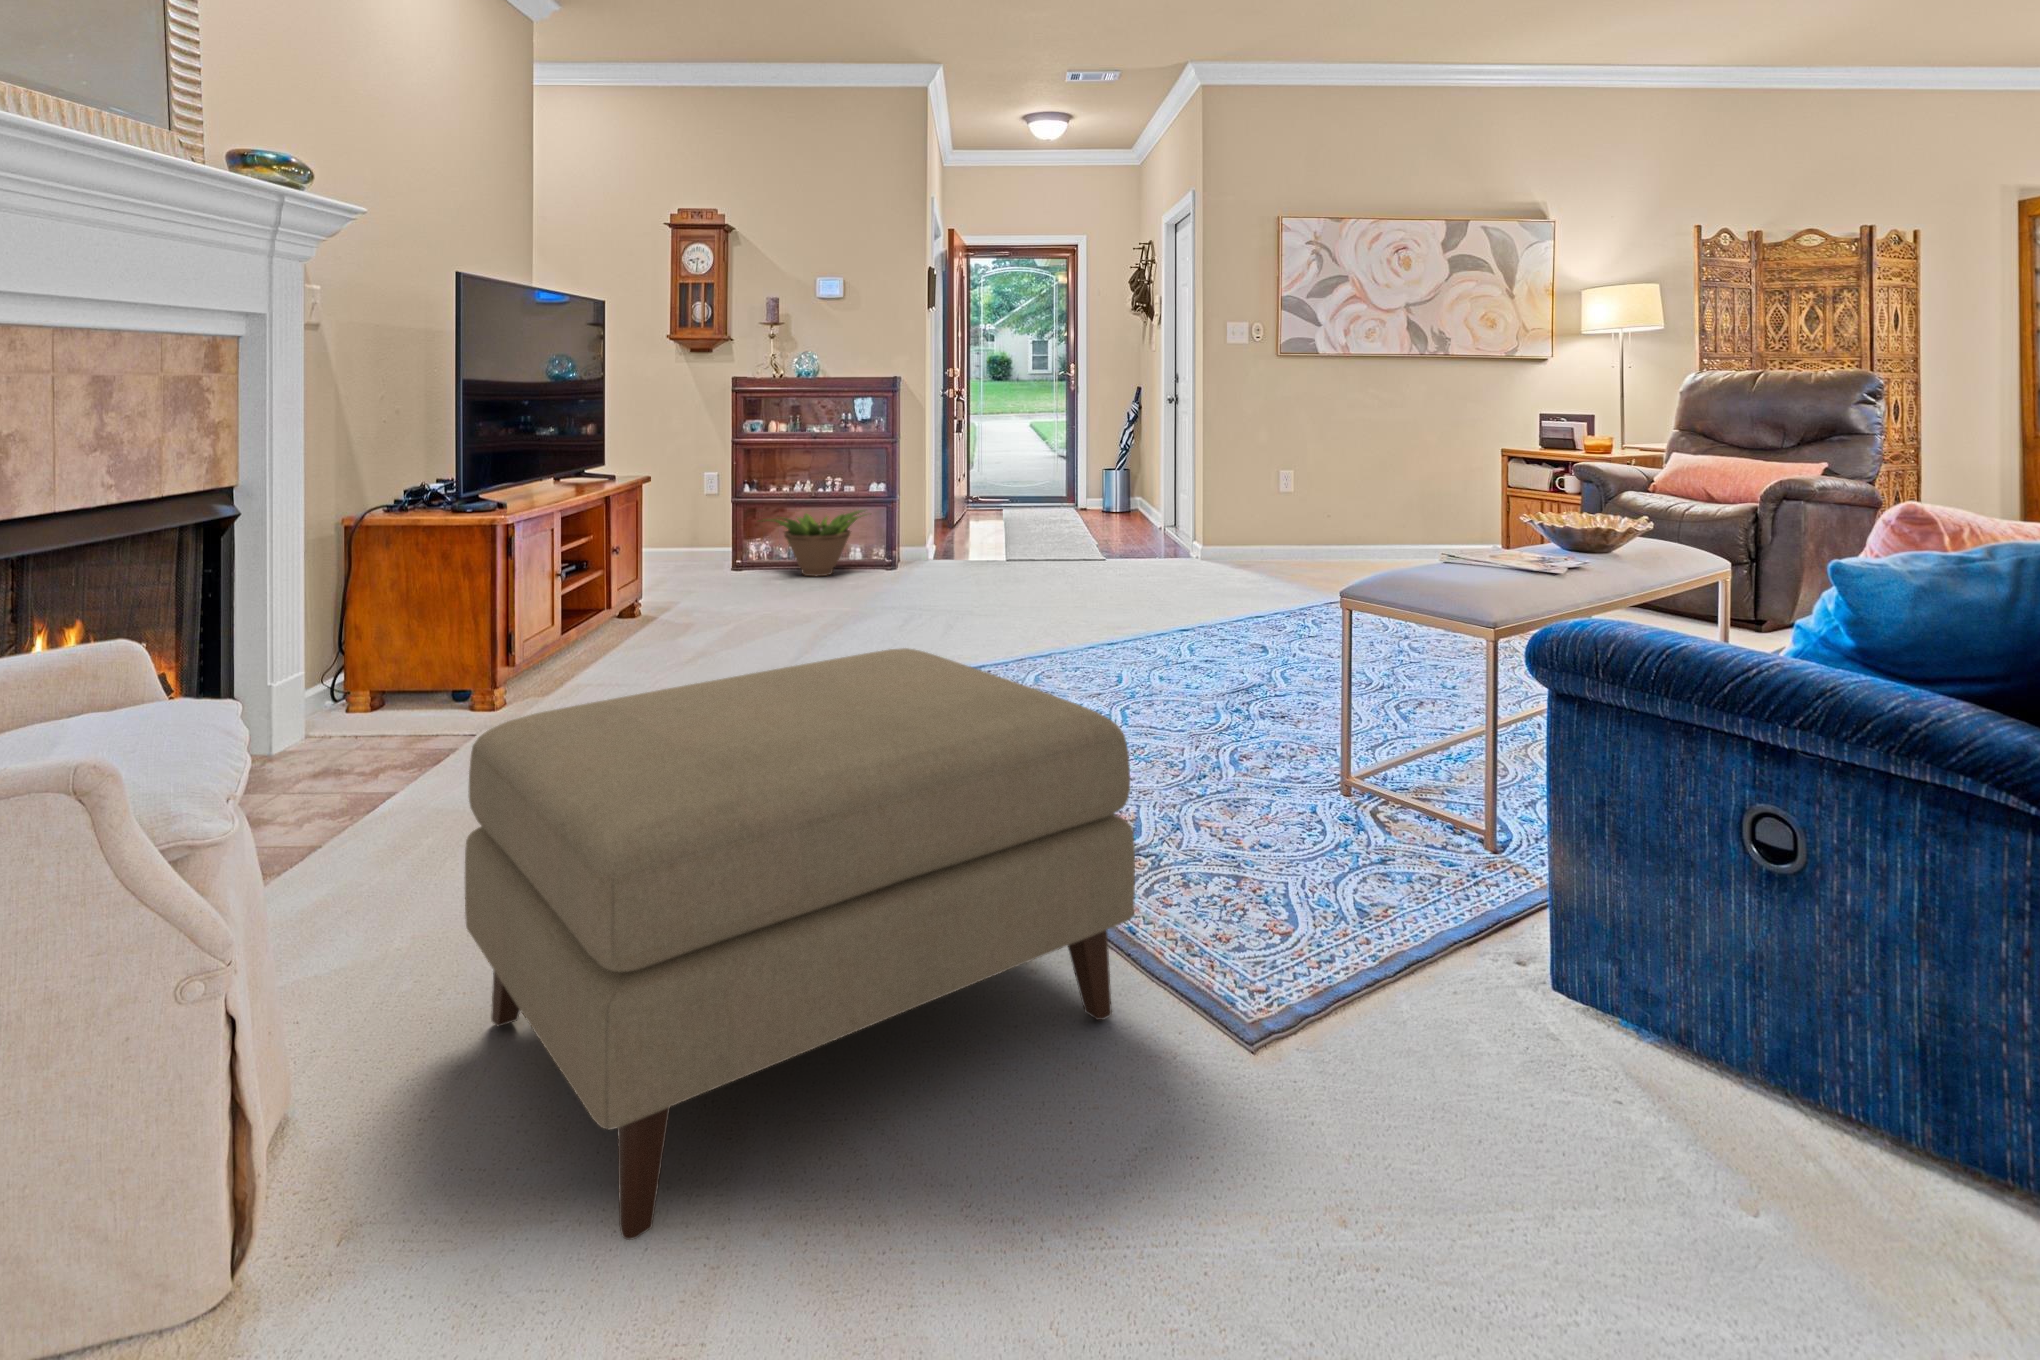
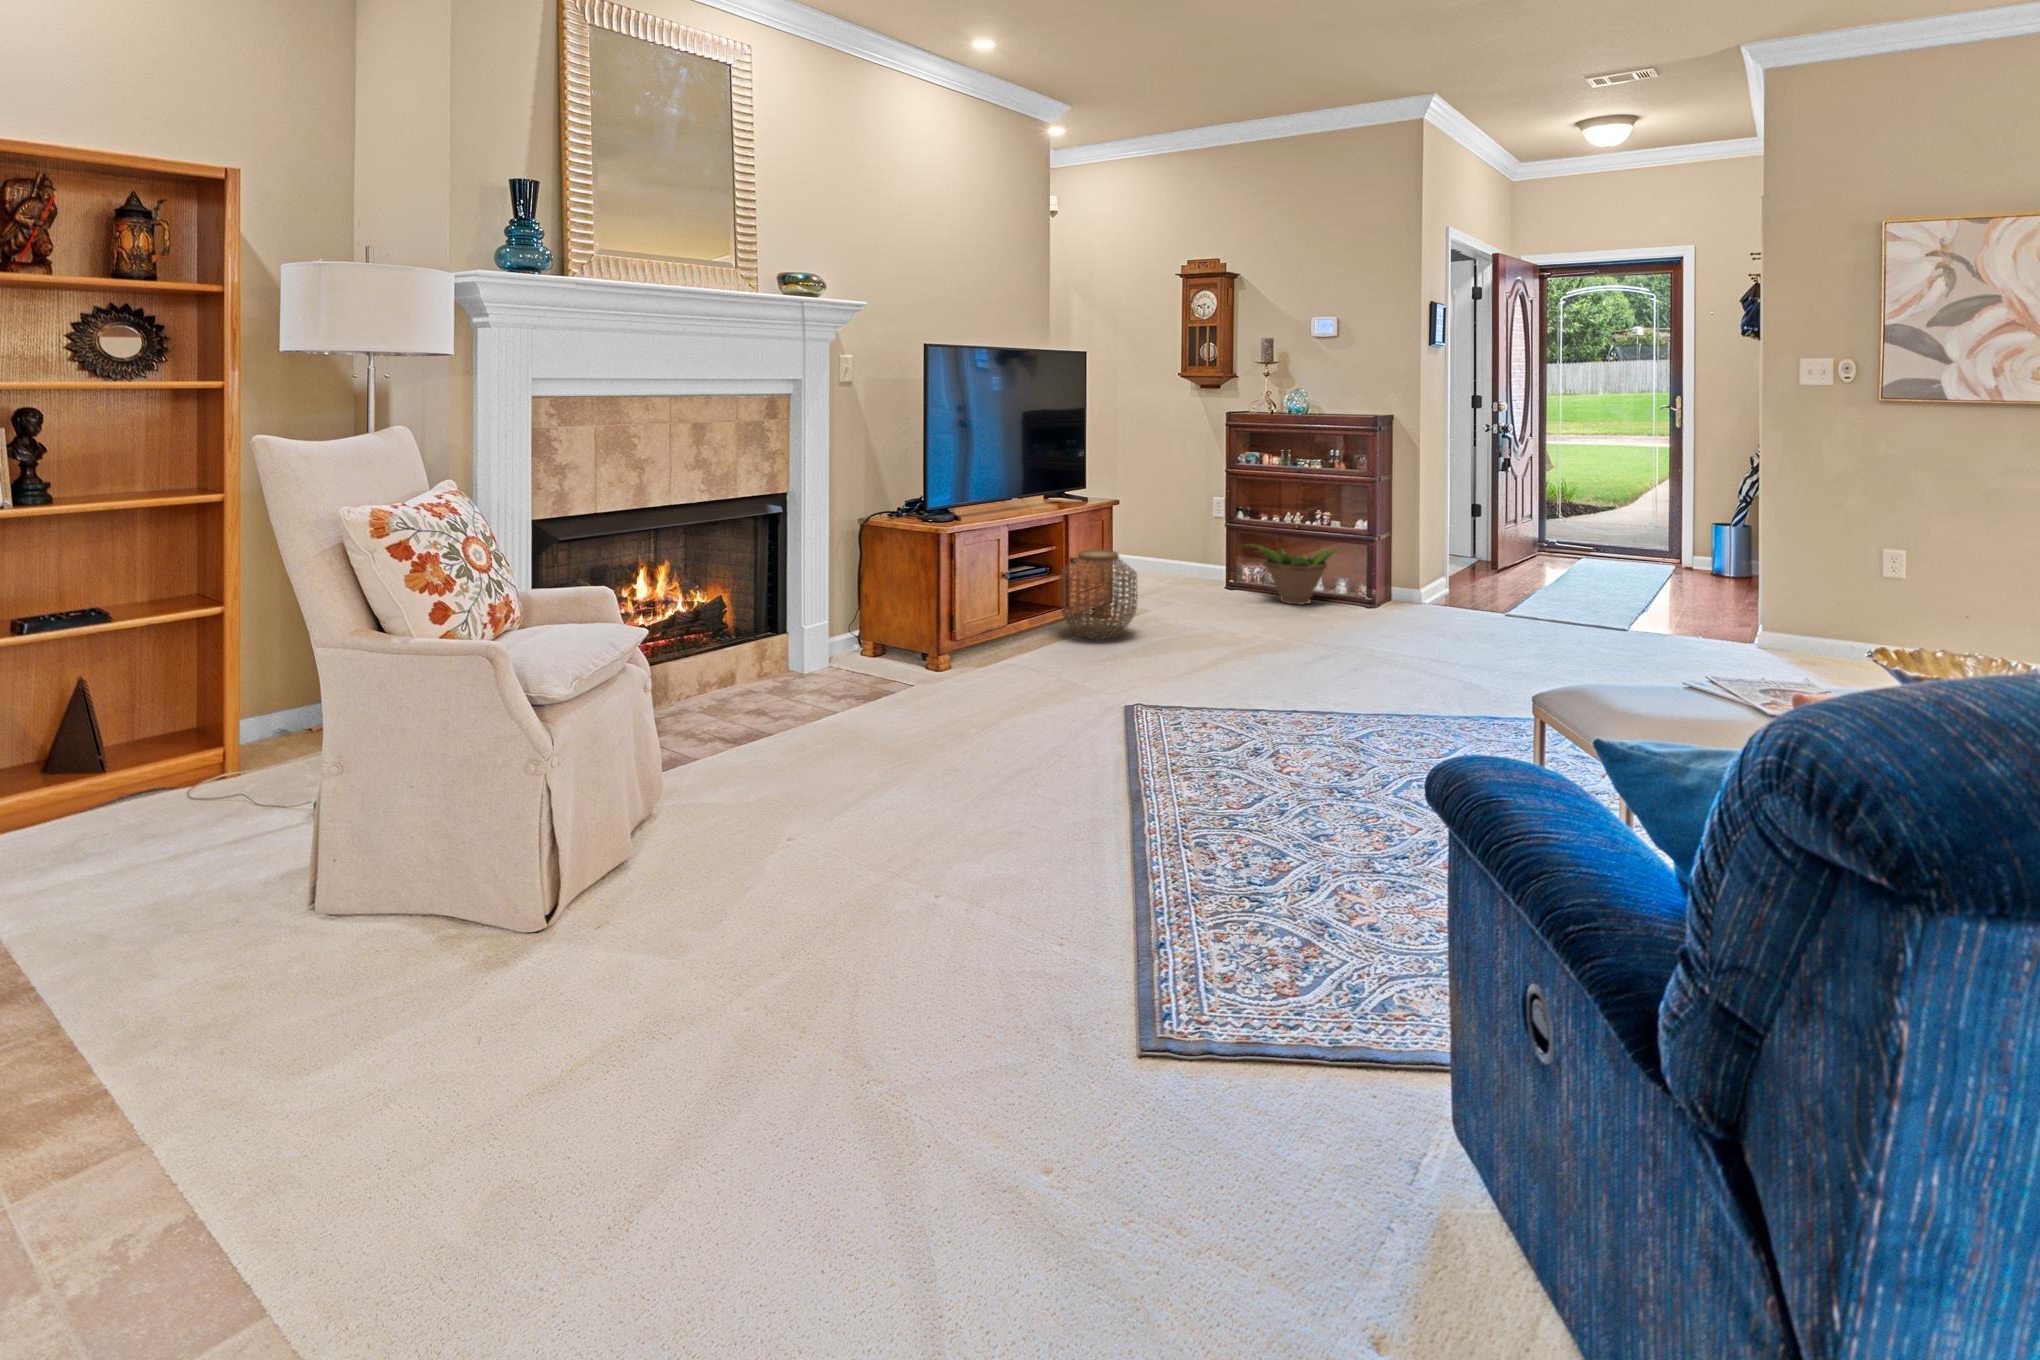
woven basket: none [611,533,703,635] -> present [1059,550,1137,639]
ottoman: present [465,648,1135,1240] -> none [424,698,1020,1157]

